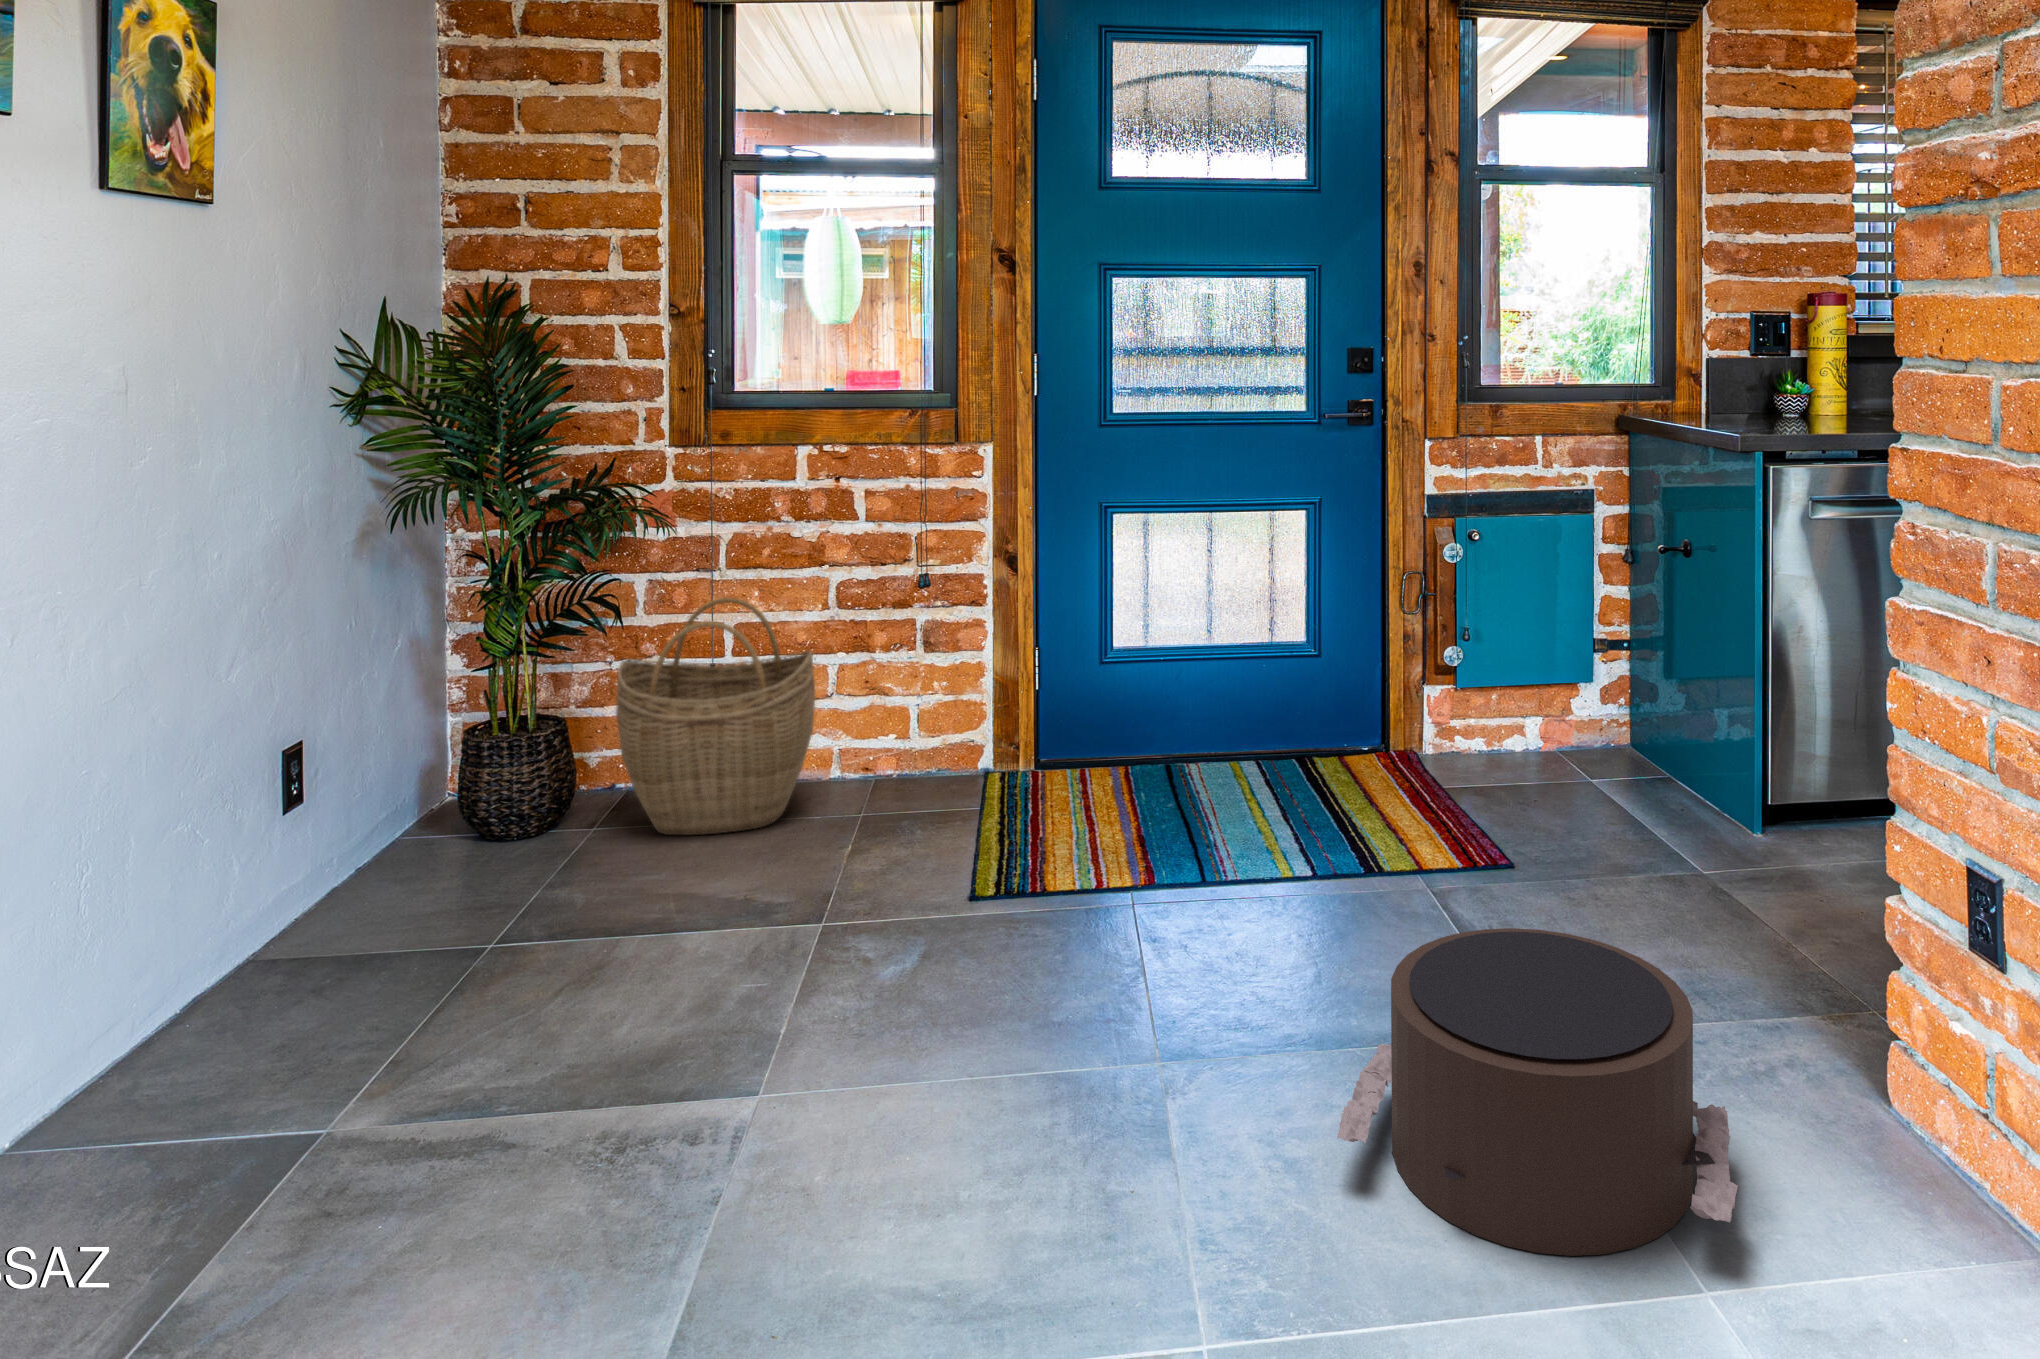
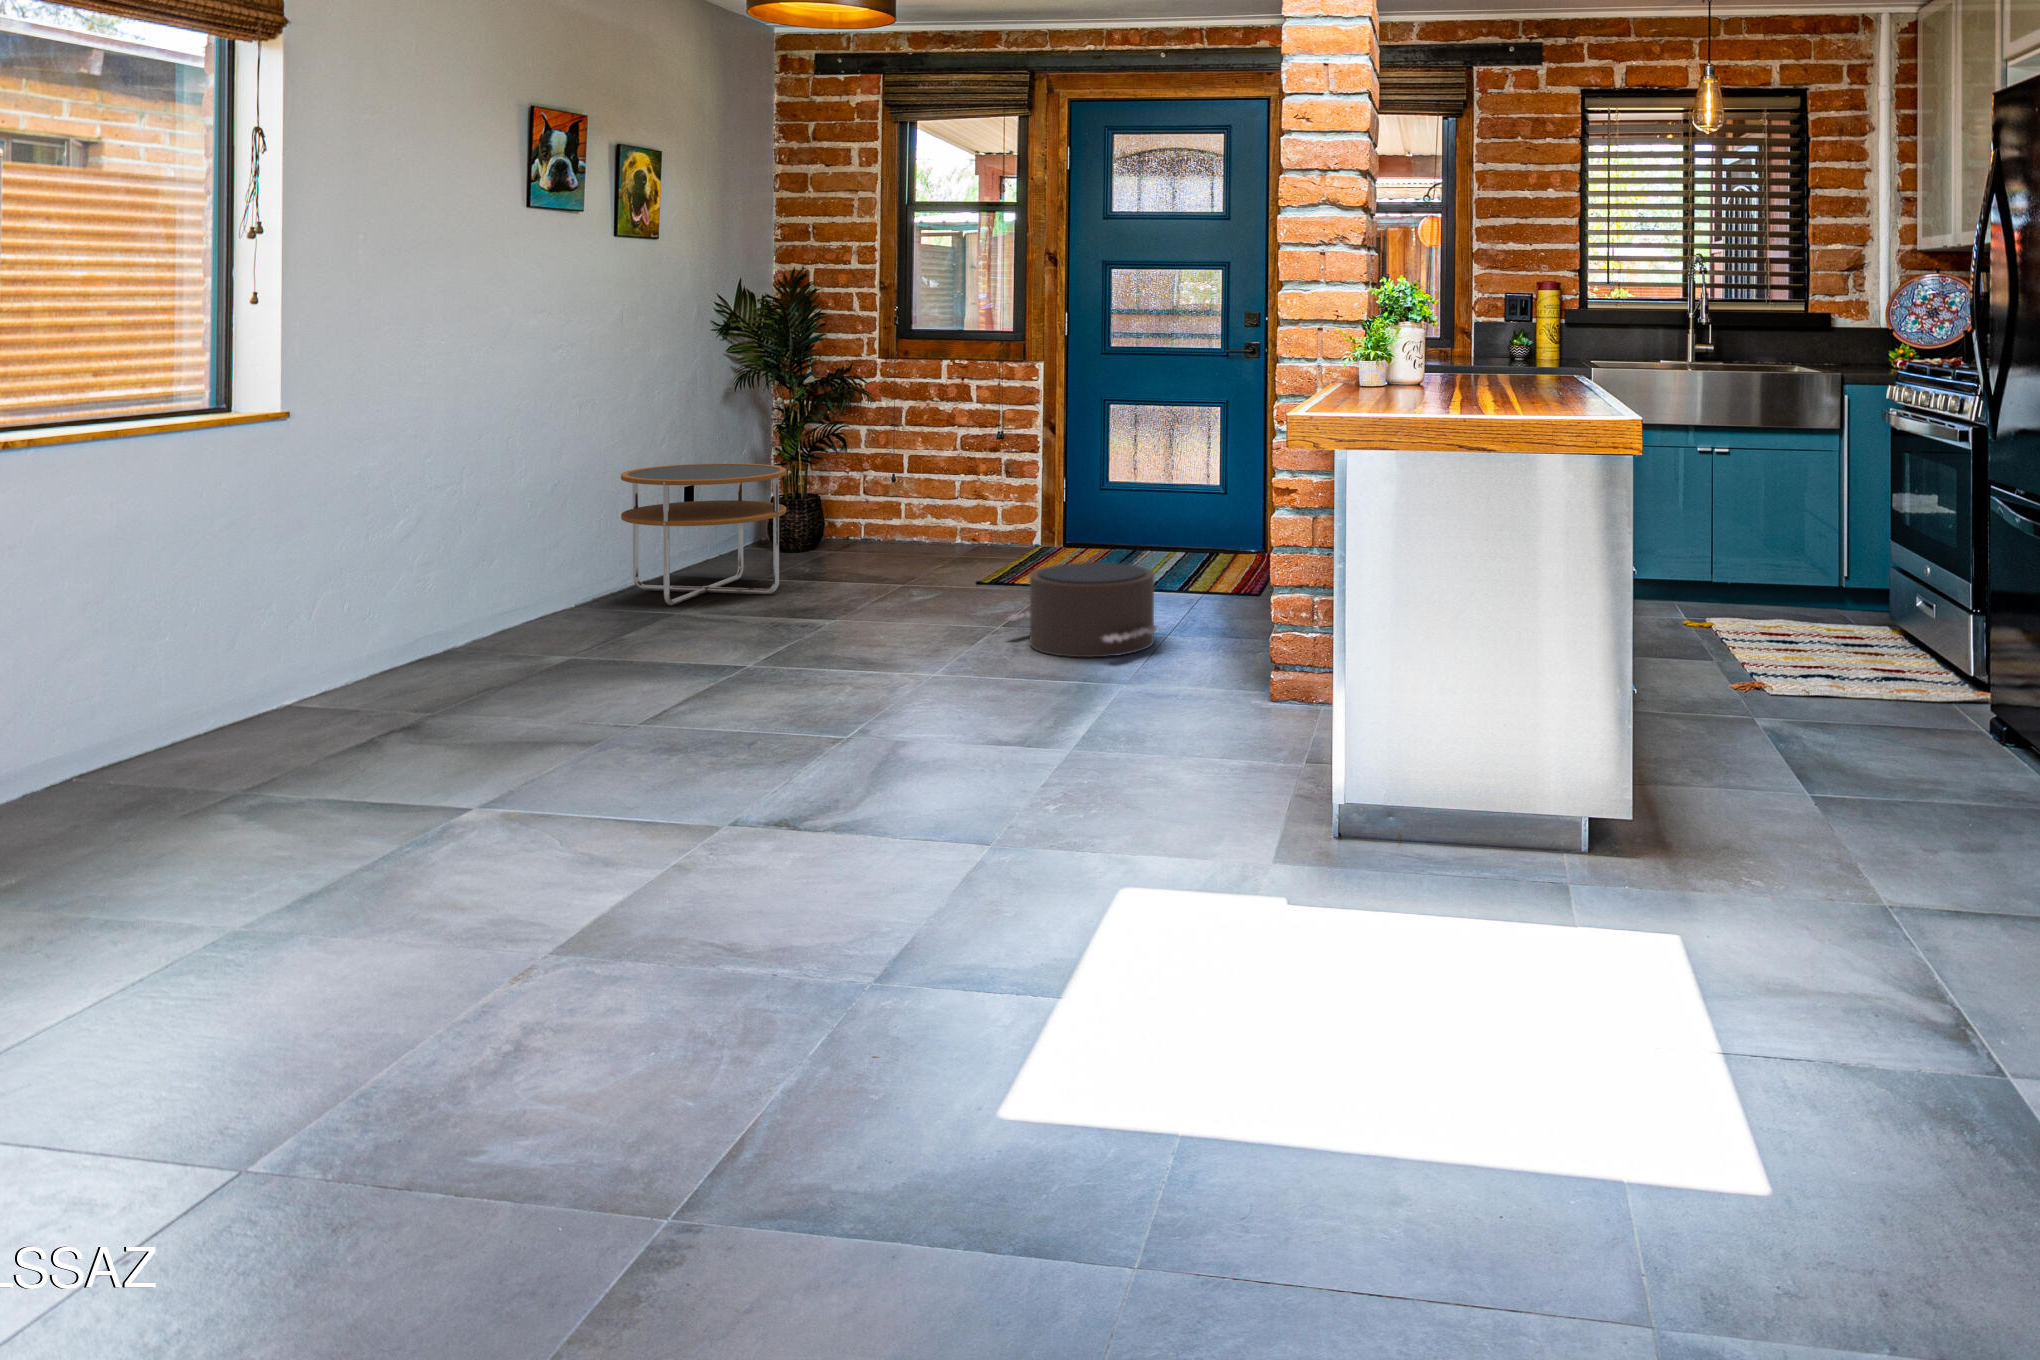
woven basket: present [616,597,815,835] -> none [839,438,939,554]
side table: none [152,724,600,1175] -> present [621,463,786,605]

